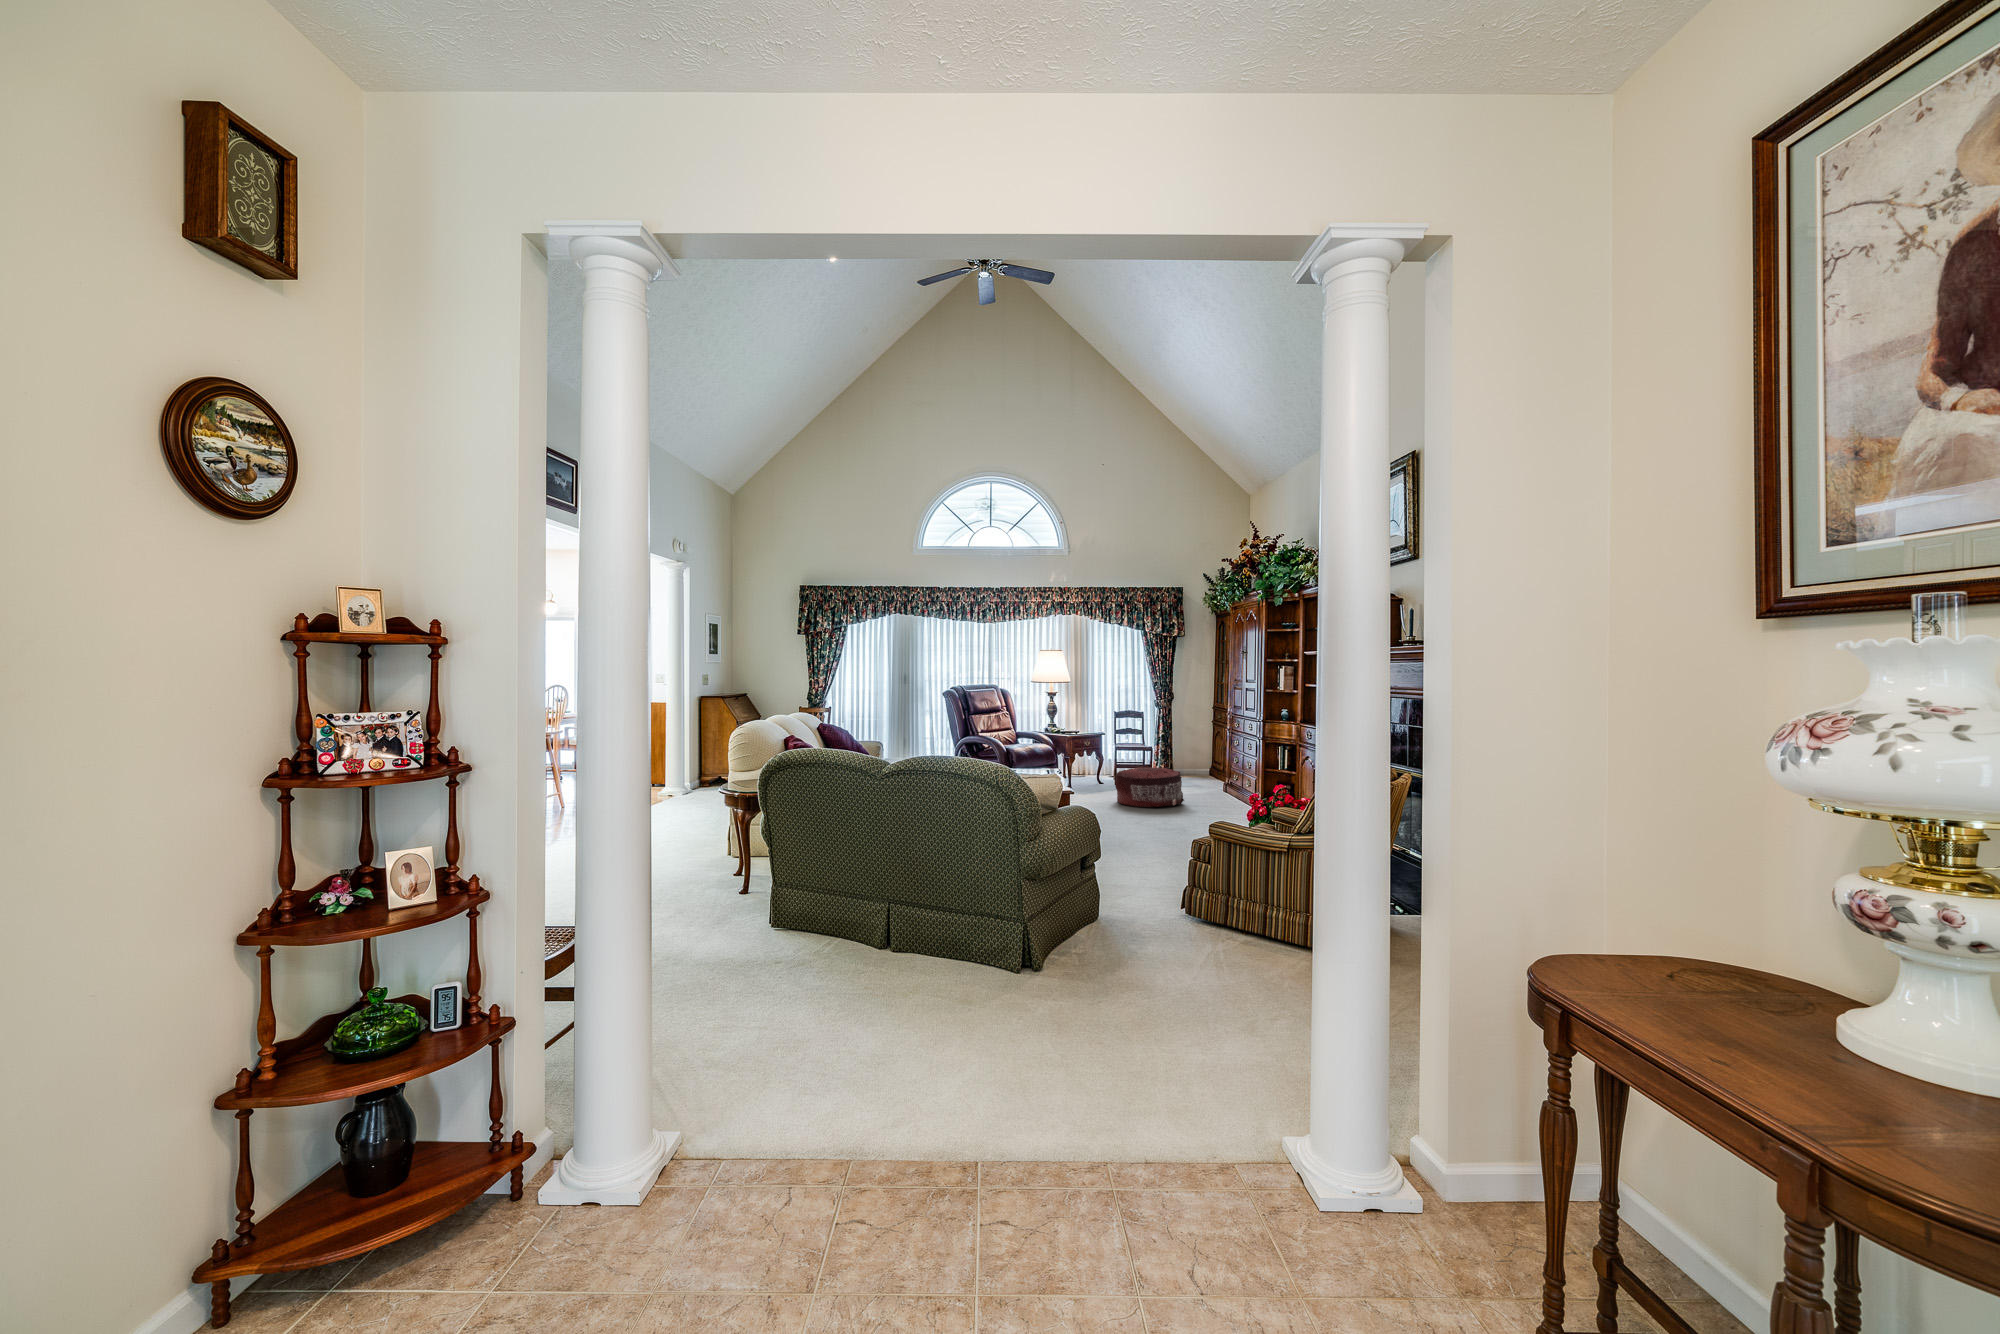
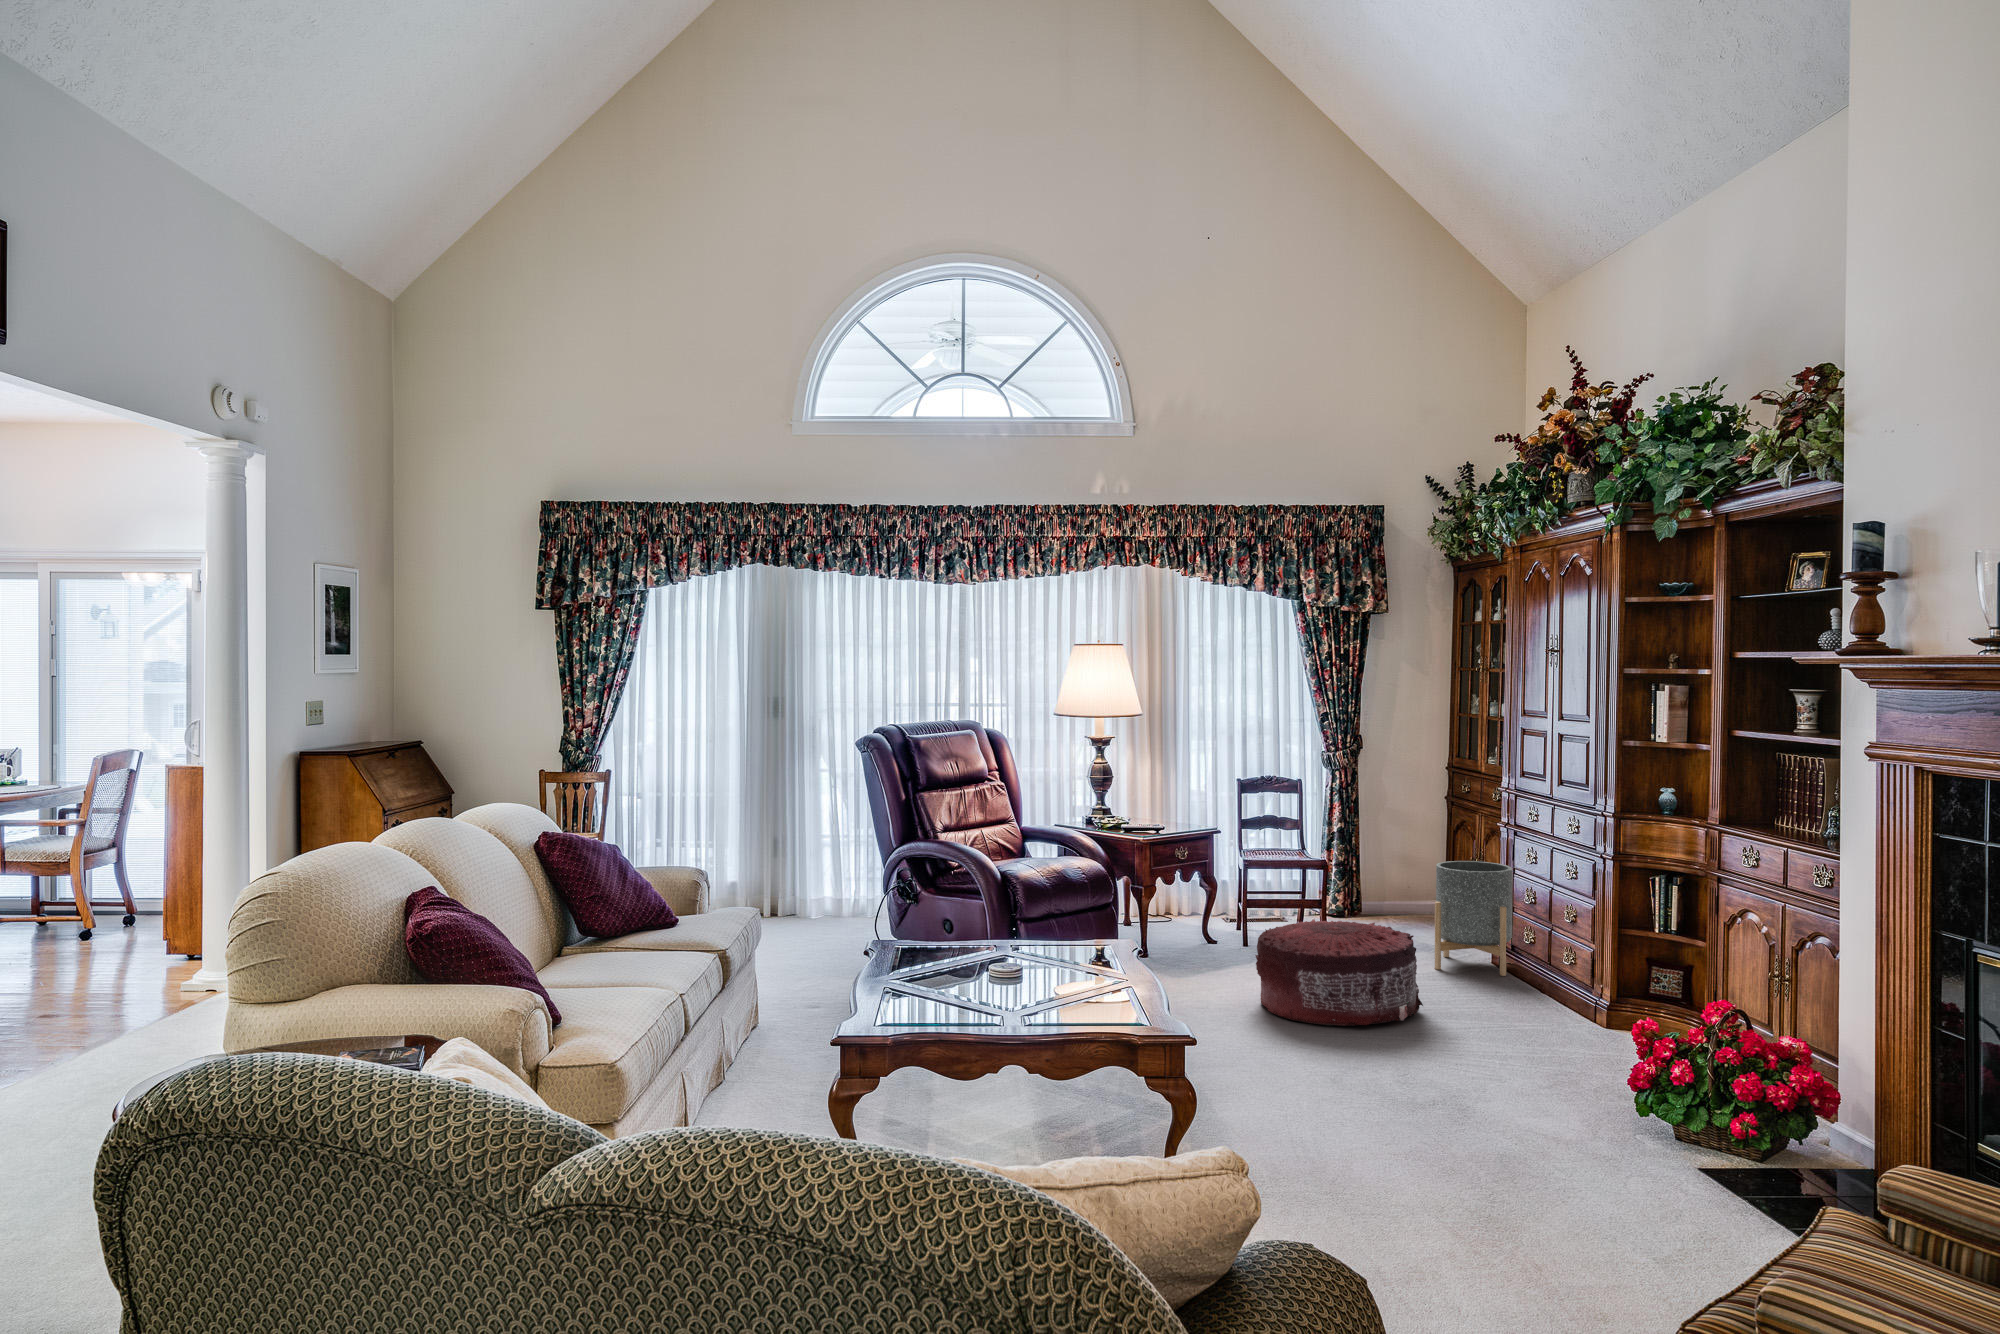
planter: none [1197,746,1232,794] -> present [1435,861,1512,976]

